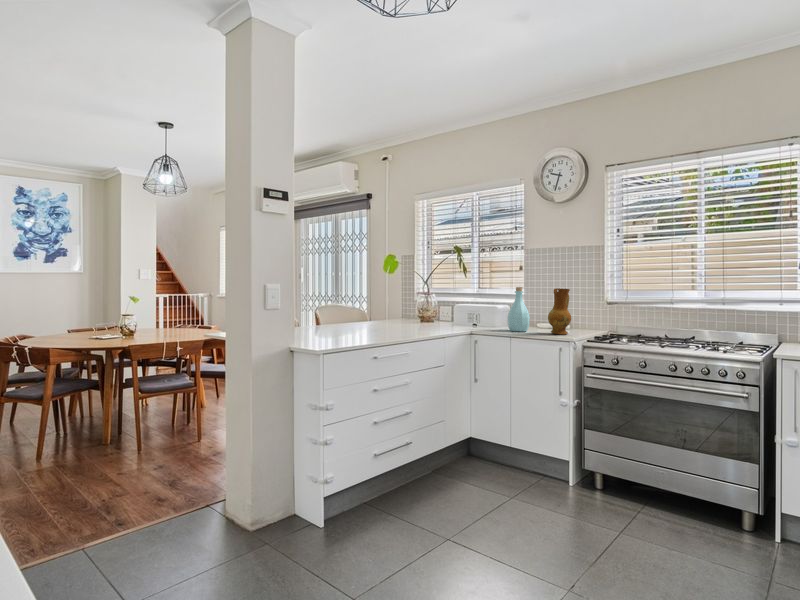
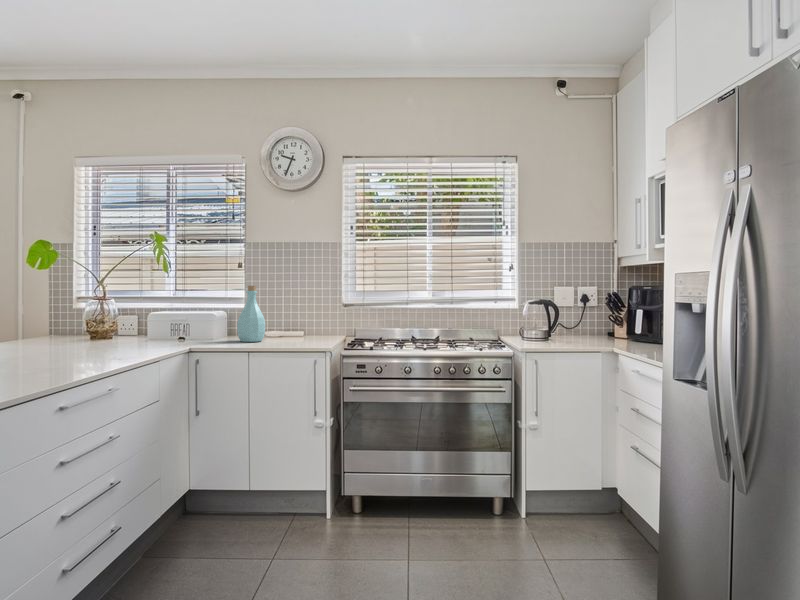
ceramic jug: present [548,288,571,335] -> none [290,288,317,342]

